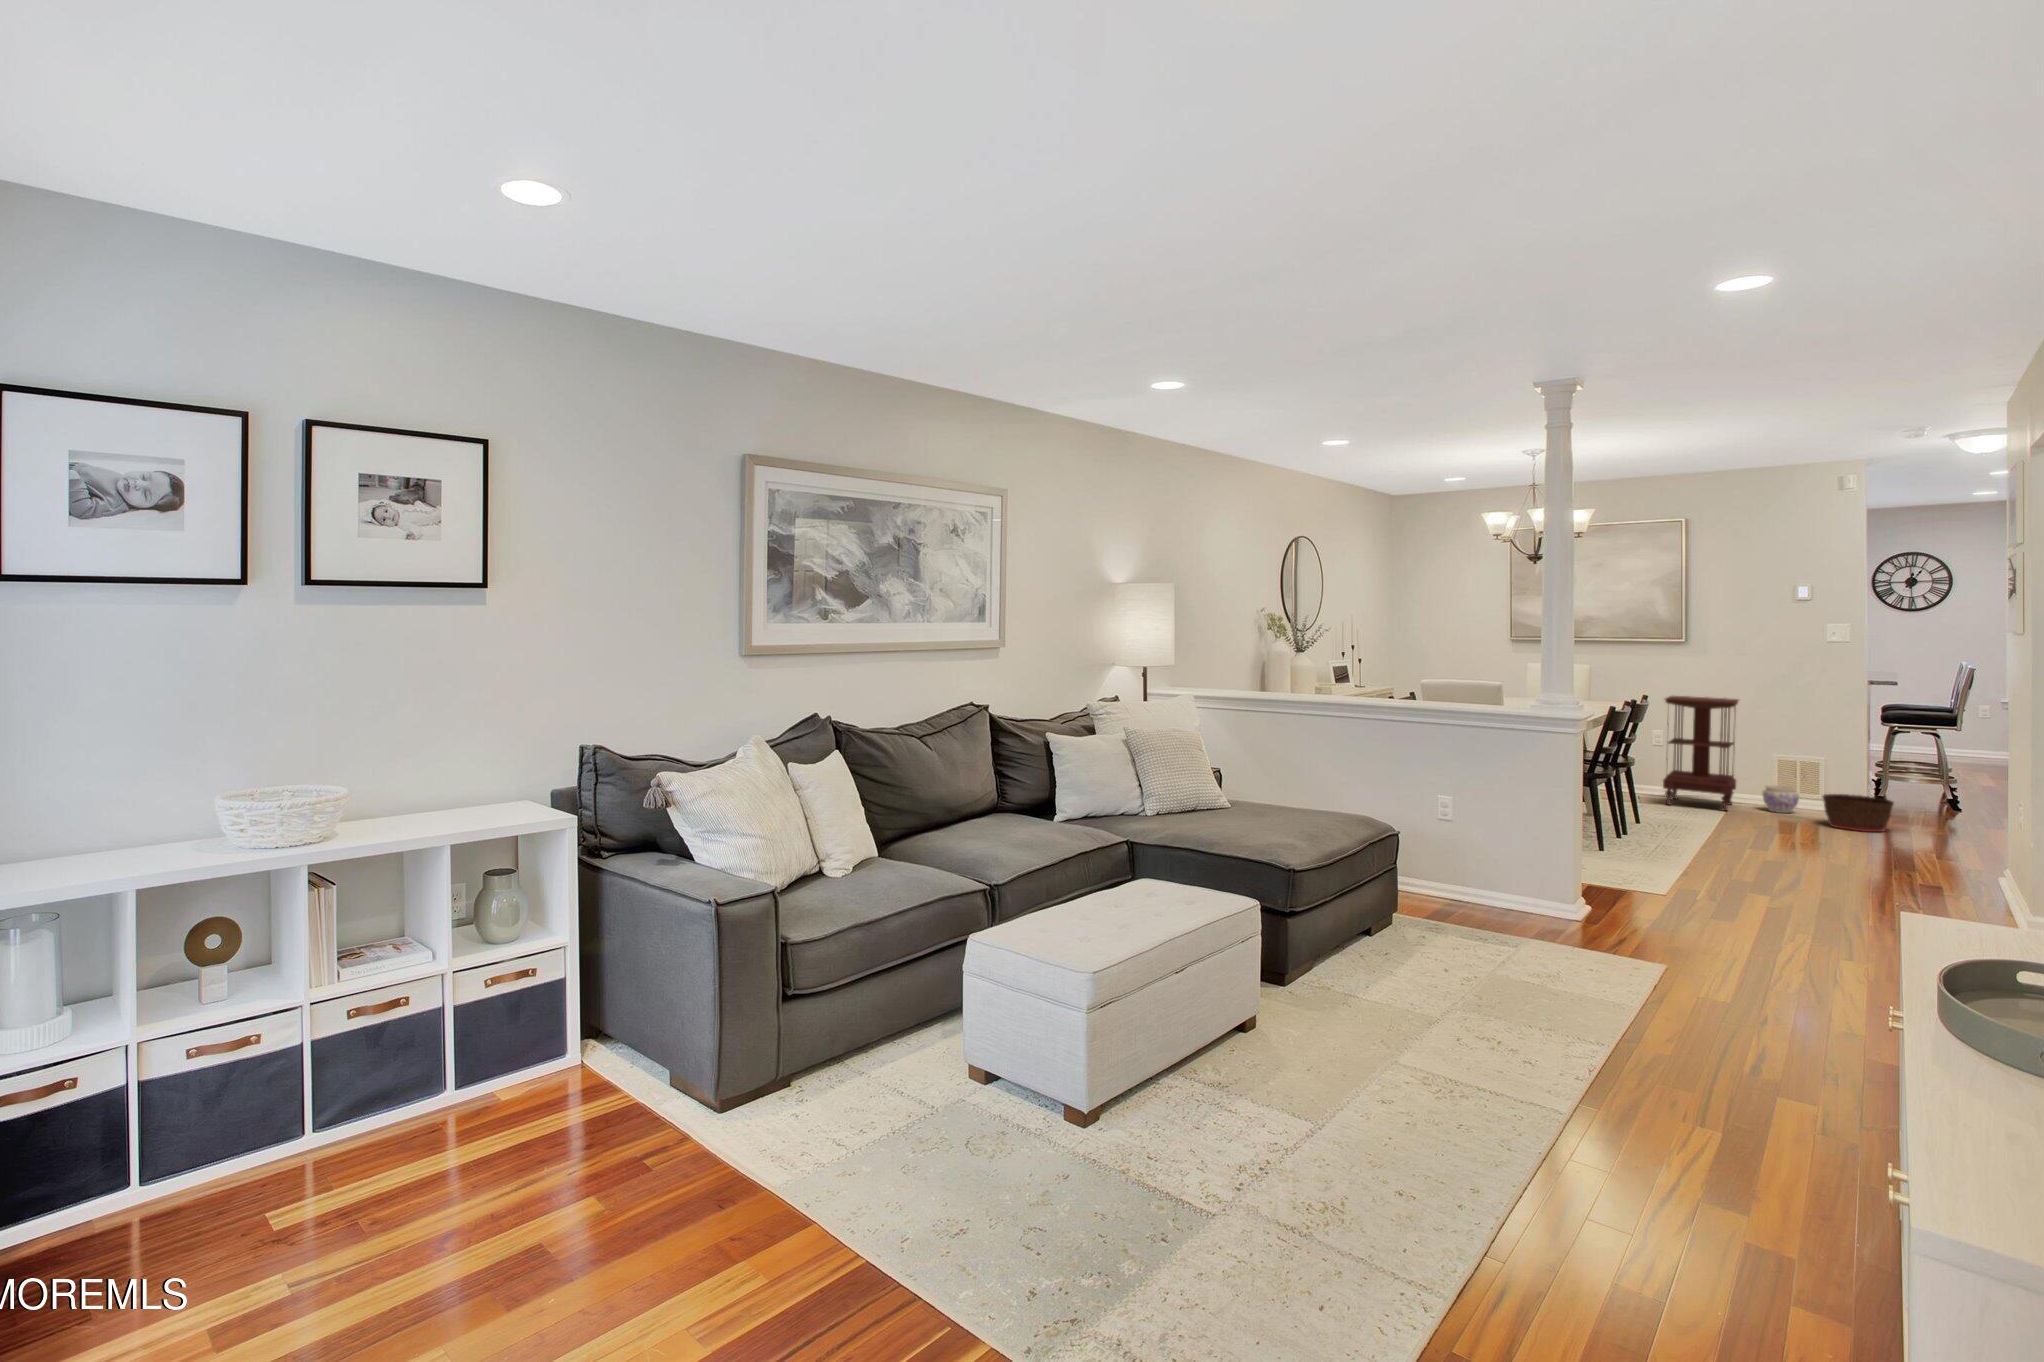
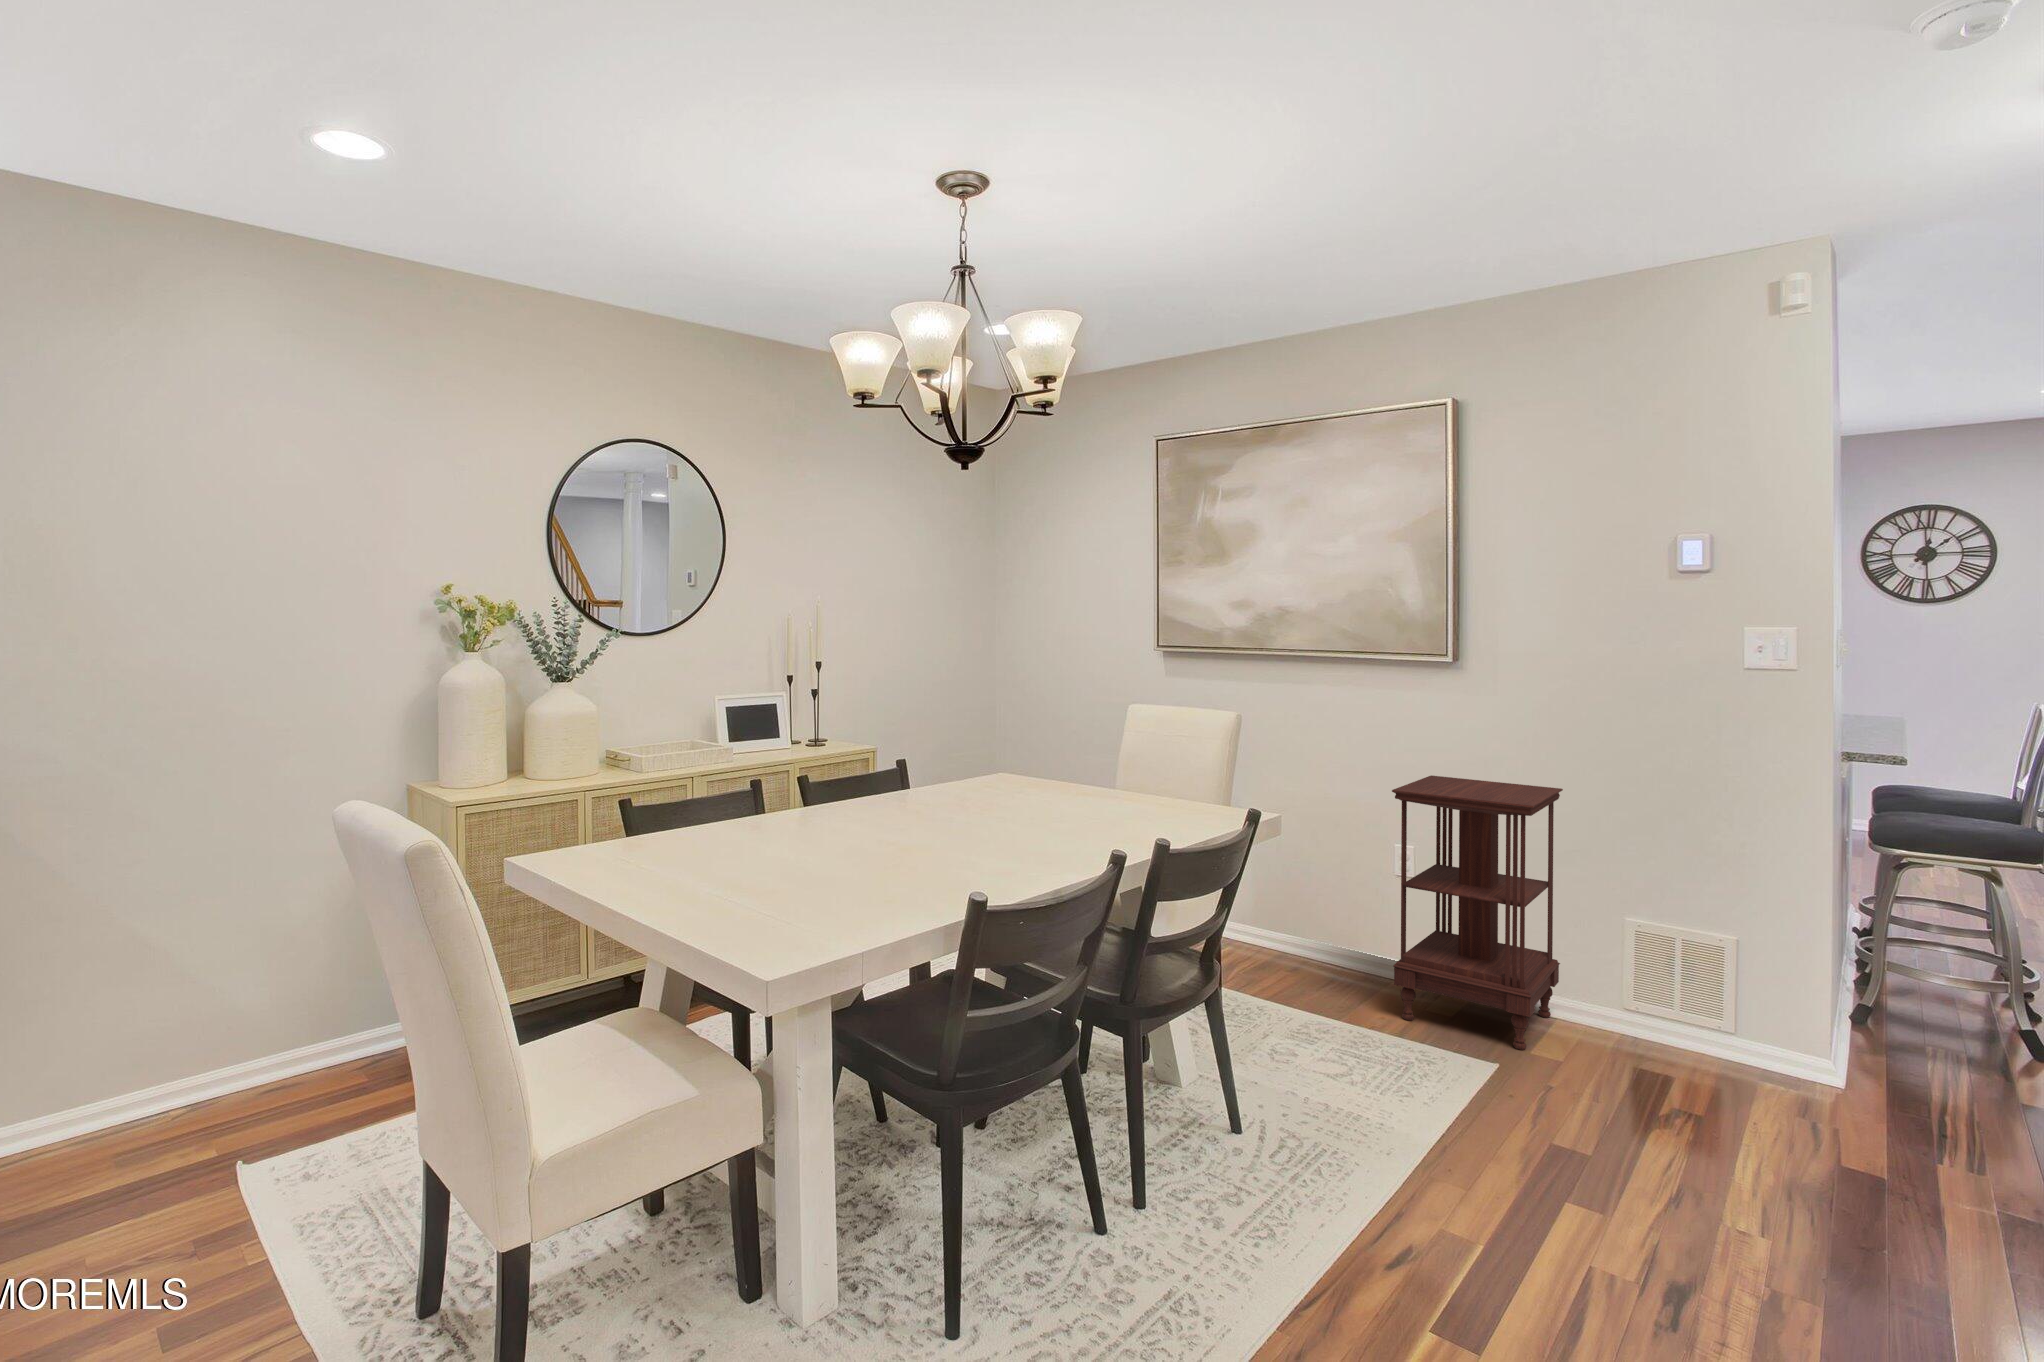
planter: present [1763,785,1799,813] -> none [1609,984,1689,1059]
basket: present [1823,794,1894,832] -> none [1733,1039,1921,1174]

